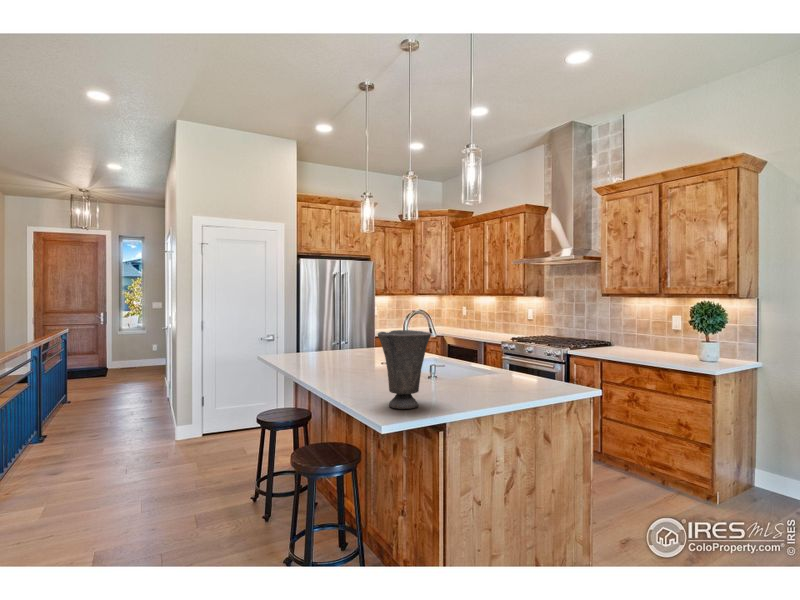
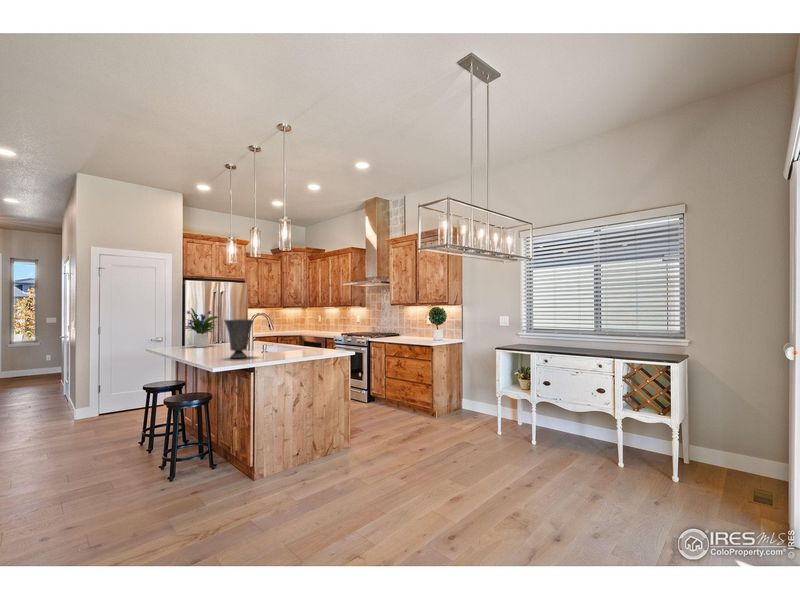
flower arrangement: none [294,302,352,364] -> present [185,308,218,347]

